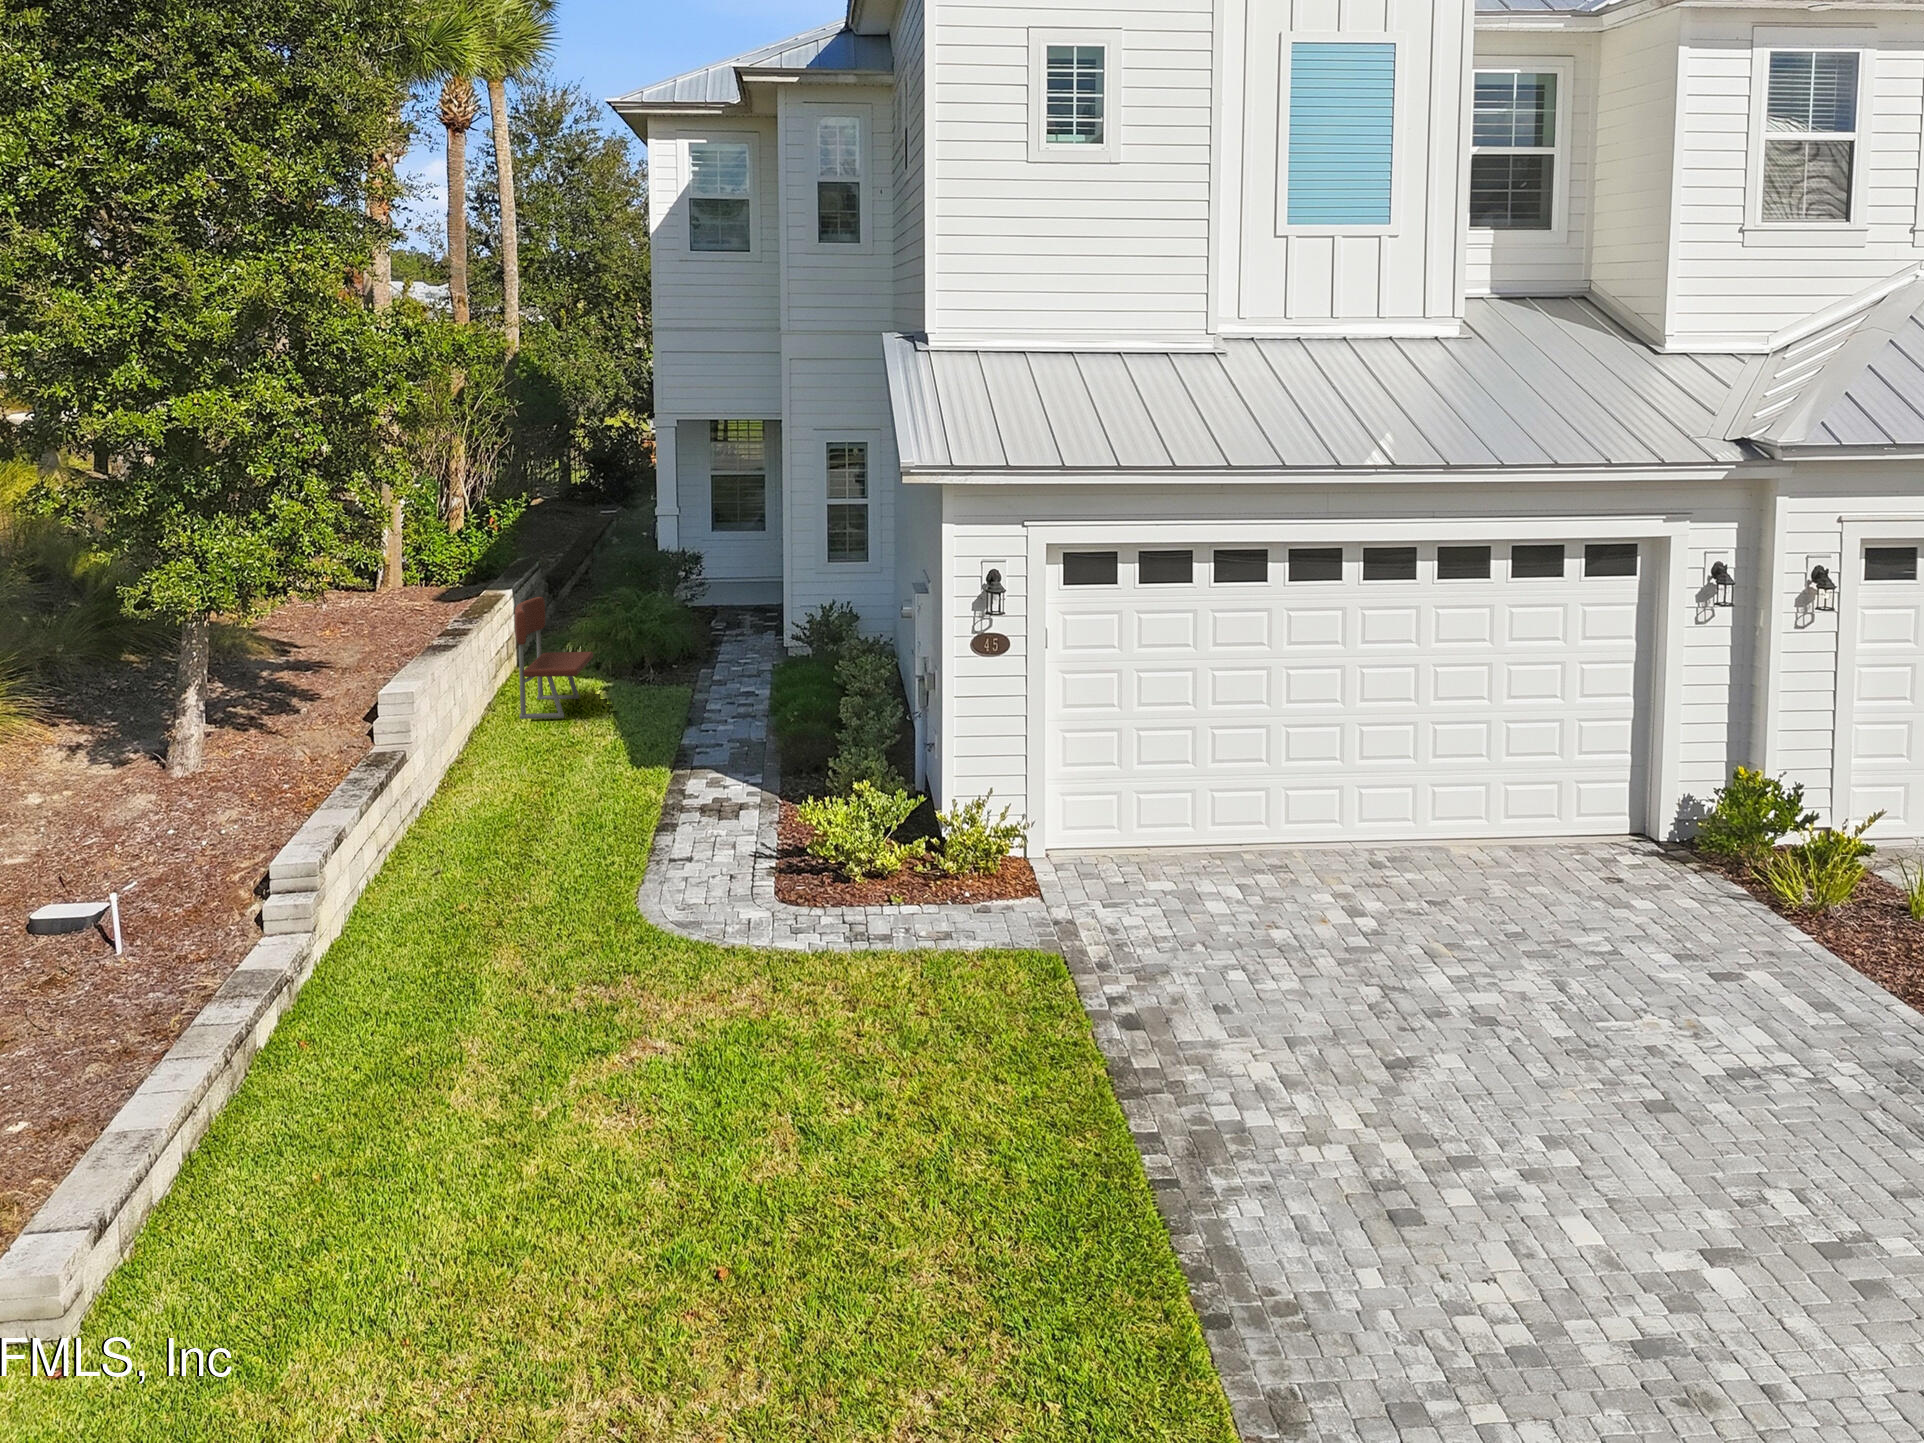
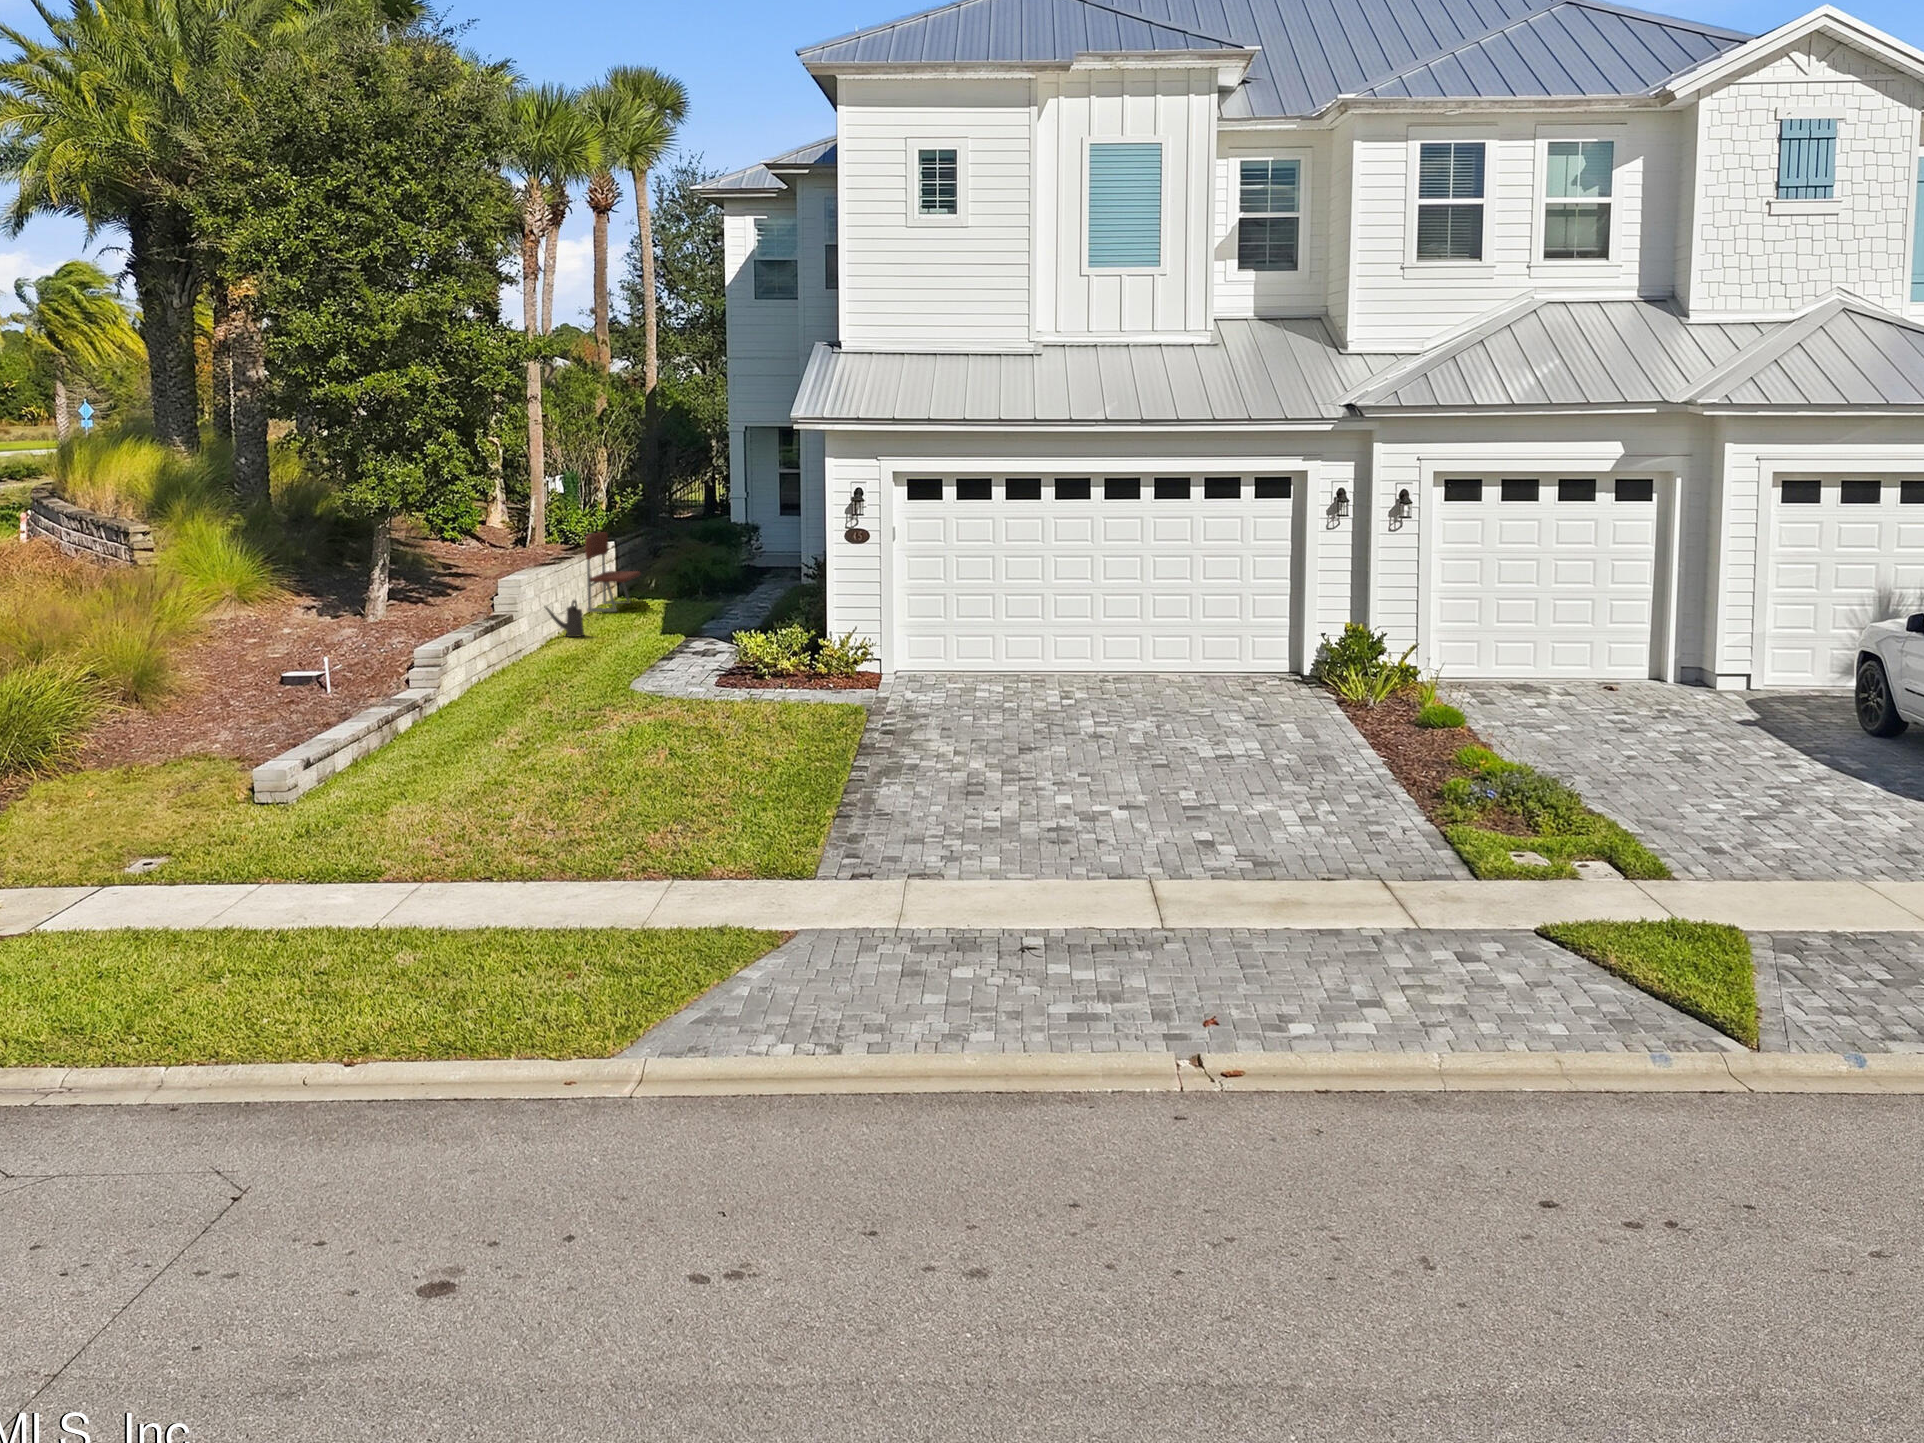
watering can: none [464,721,534,779] -> present [545,600,584,637]

